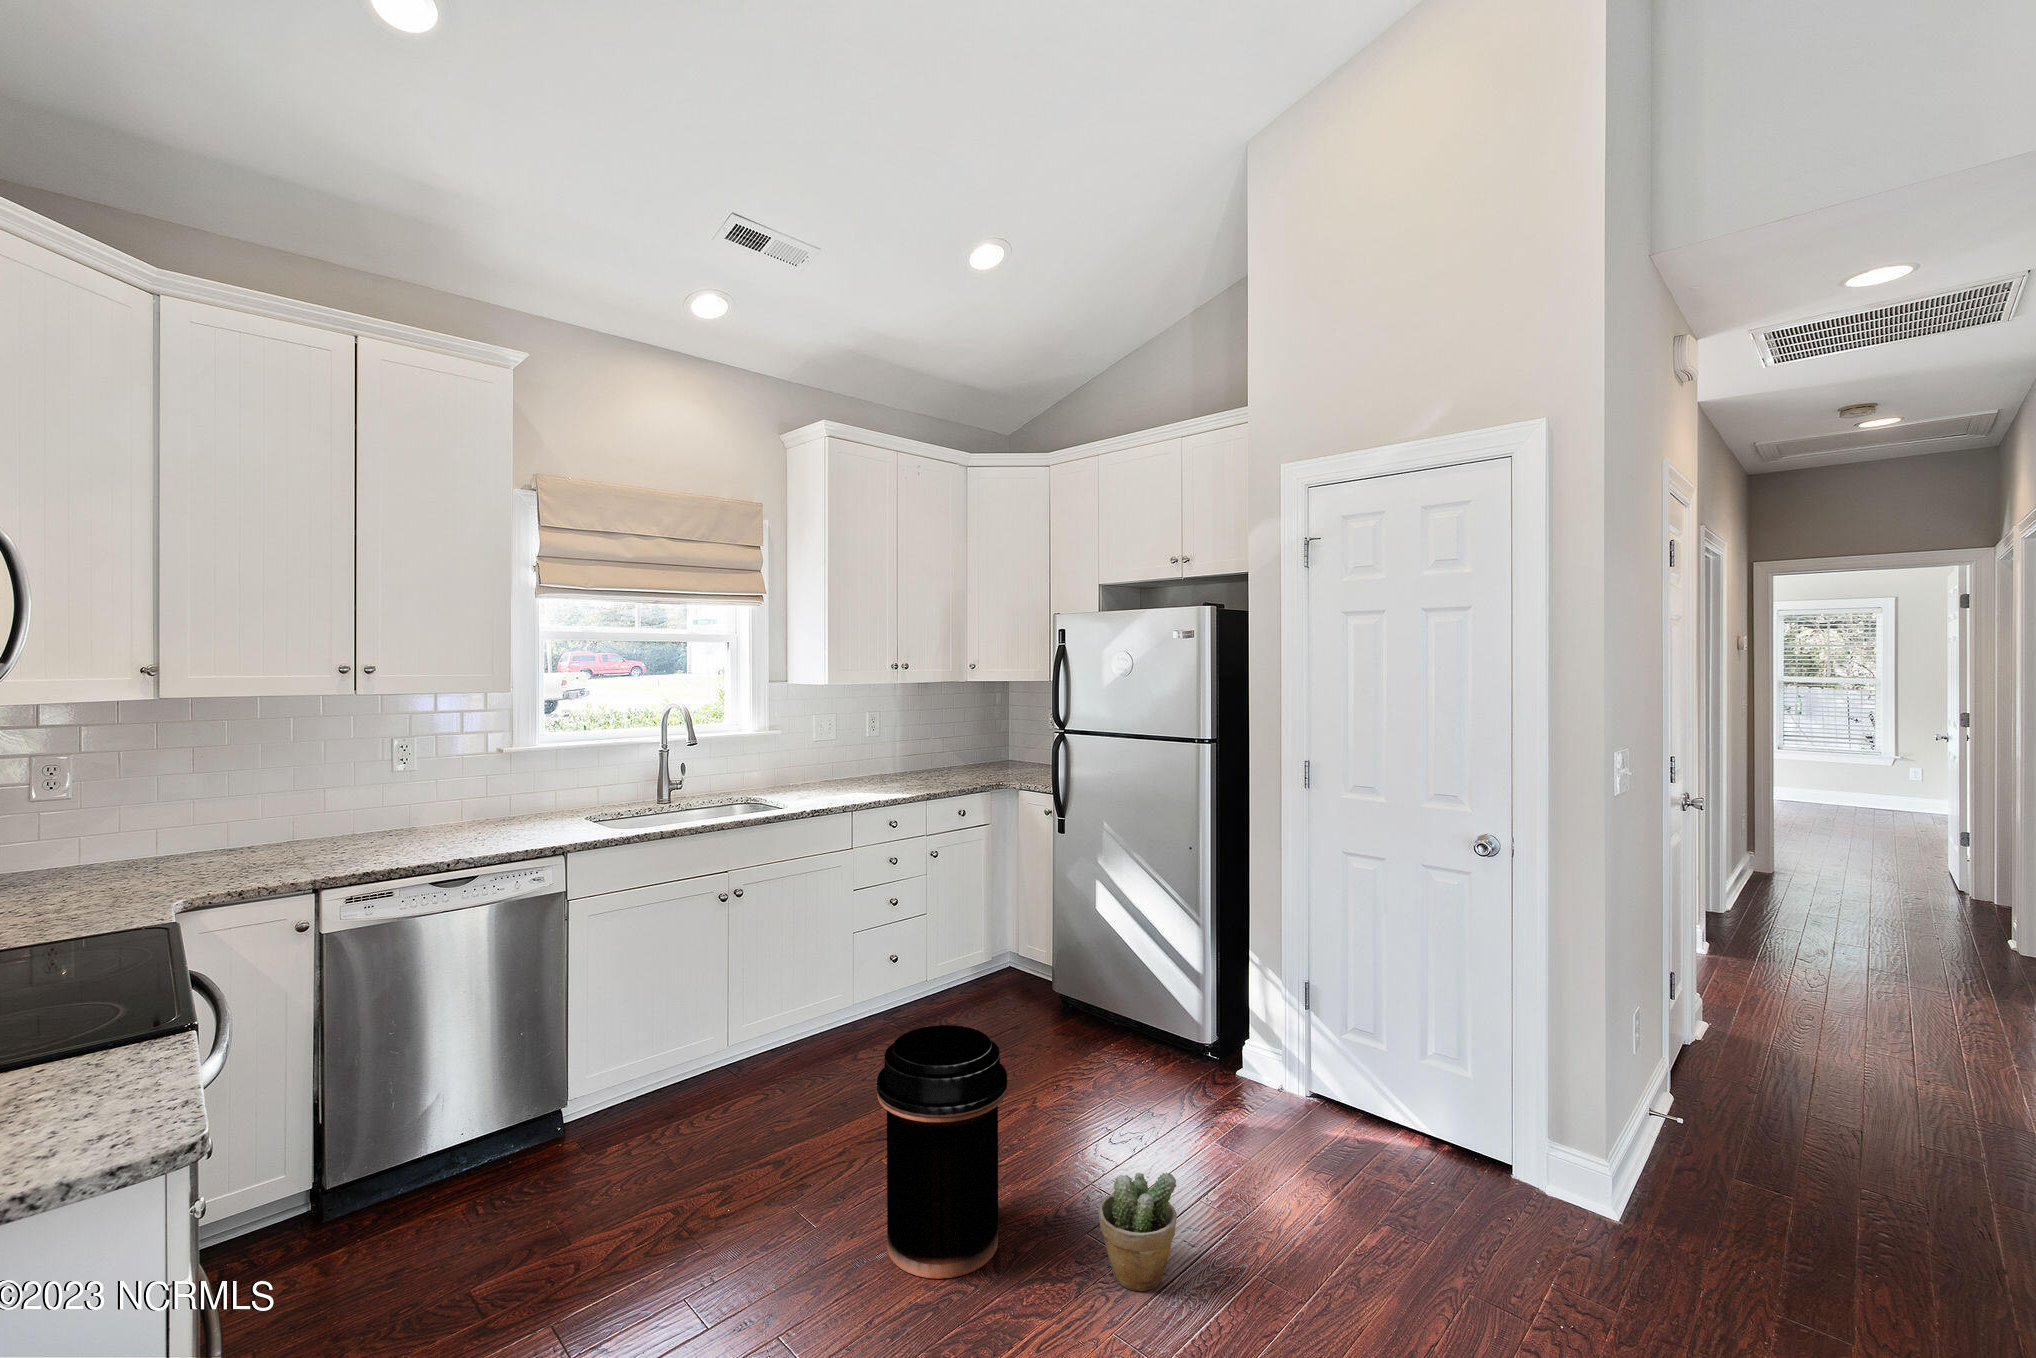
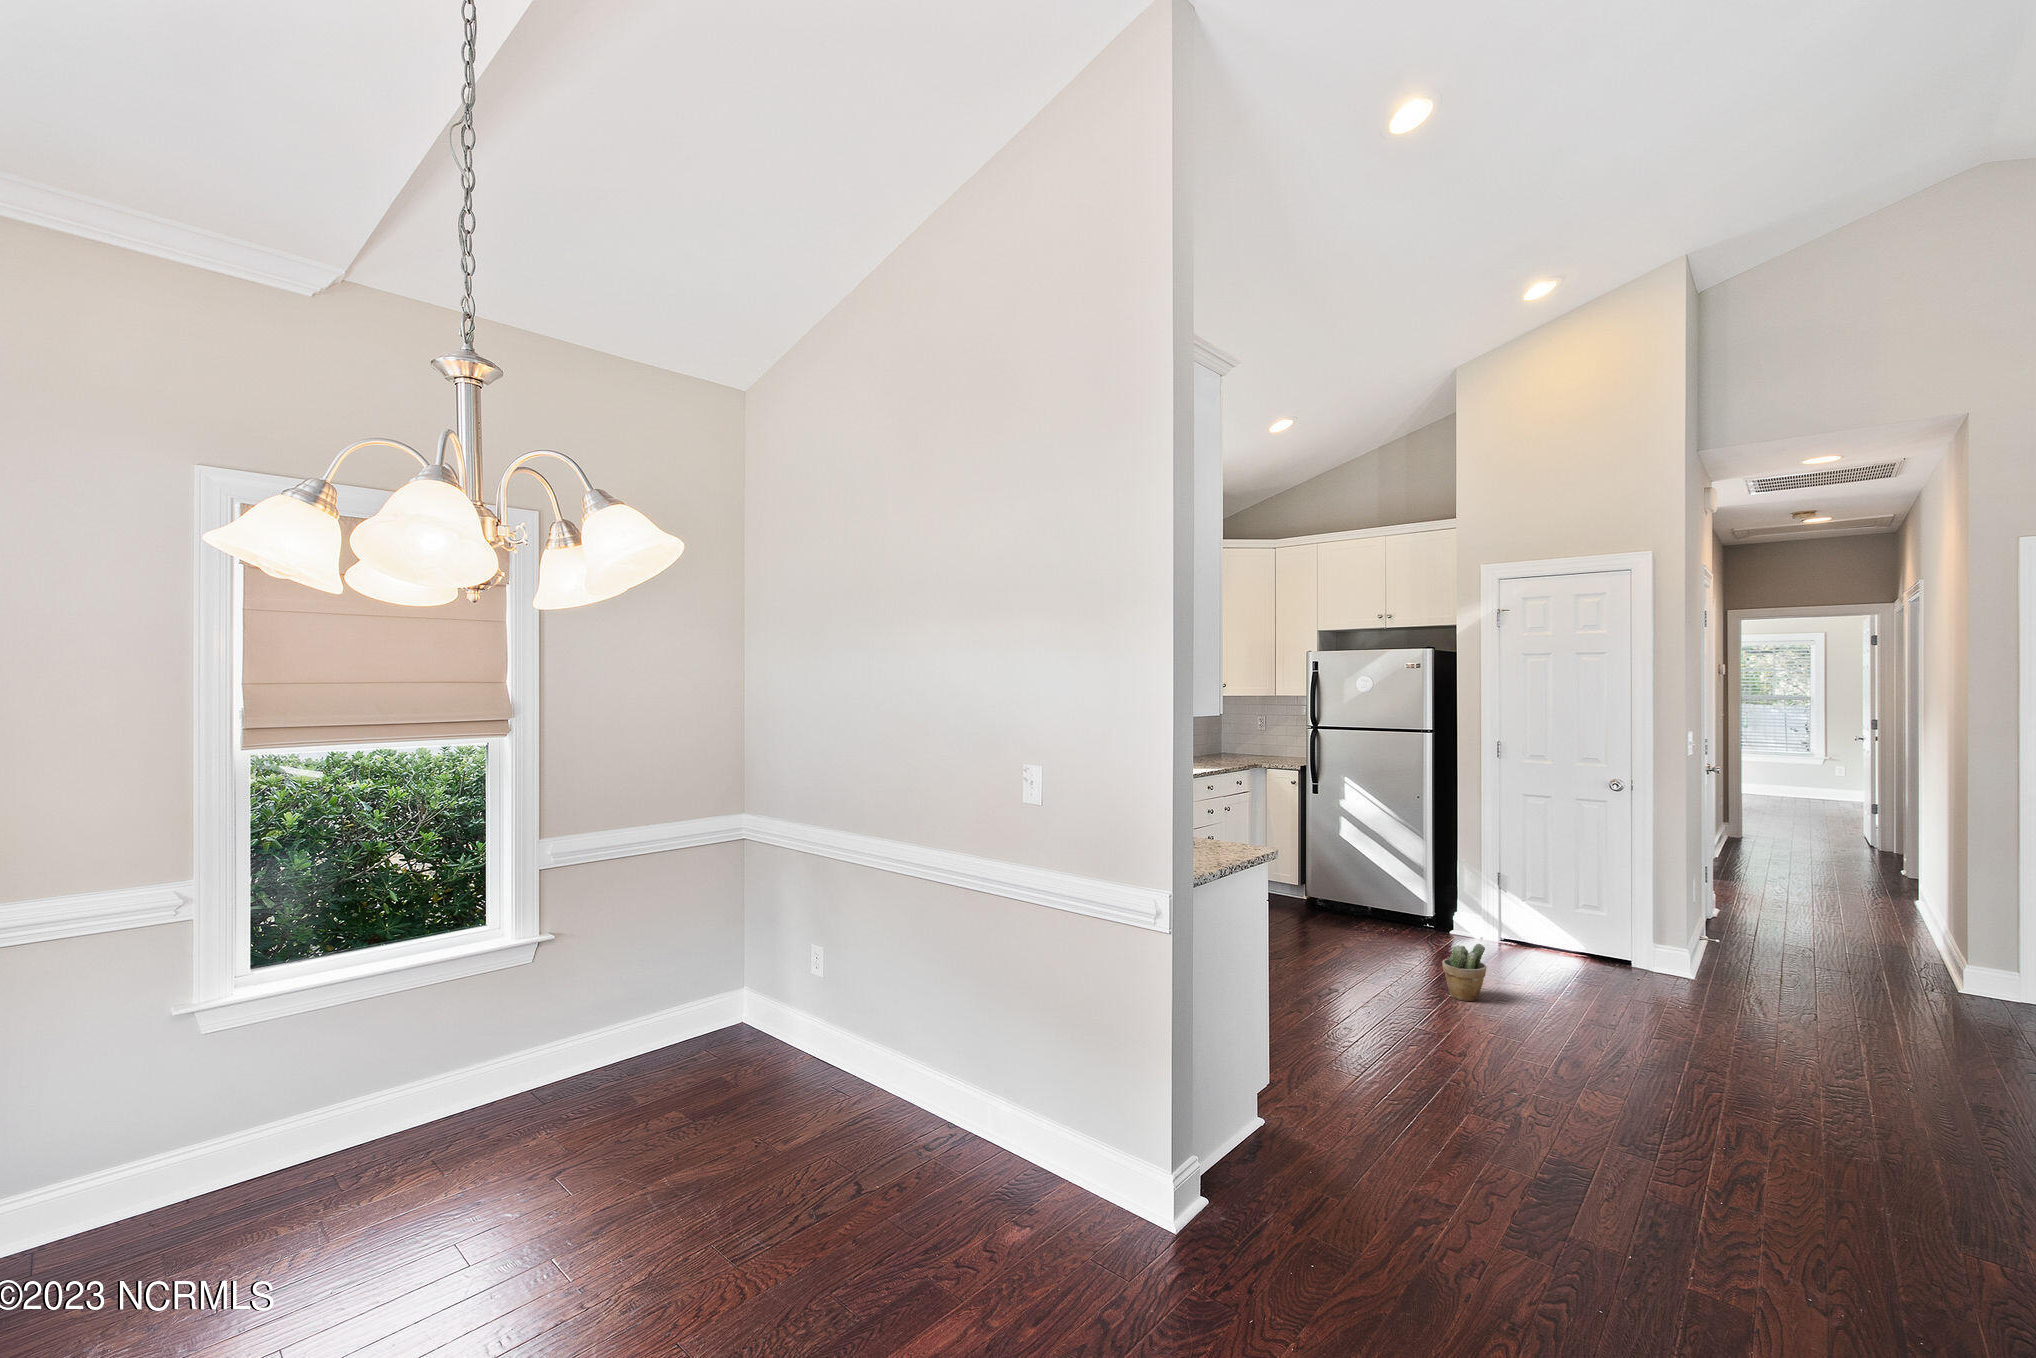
trash can: present [877,1025,1007,1279] -> none [1317,878,1390,999]

